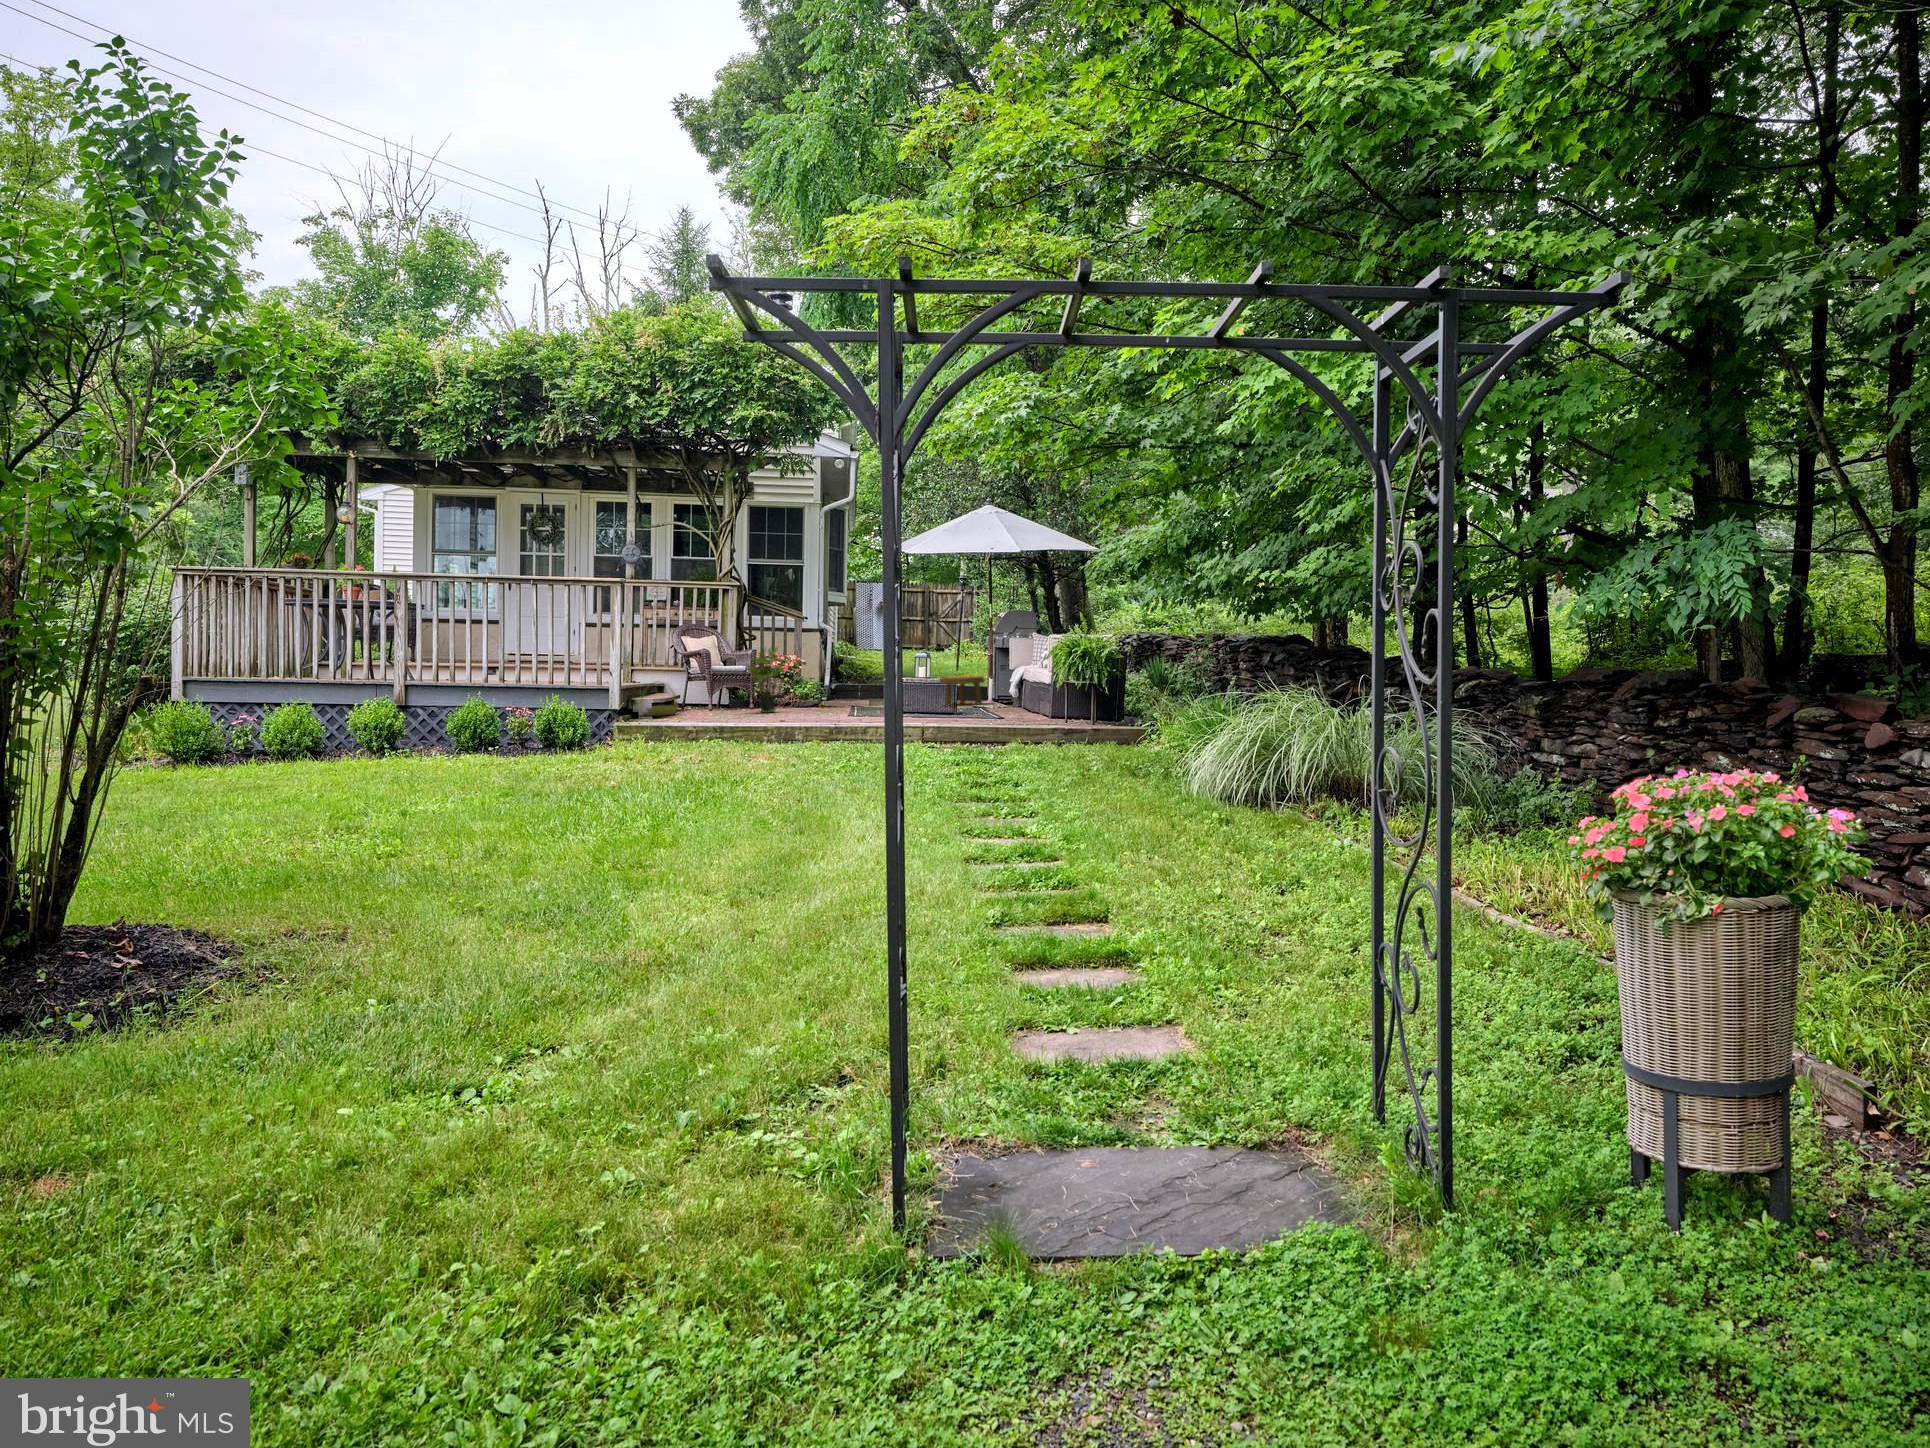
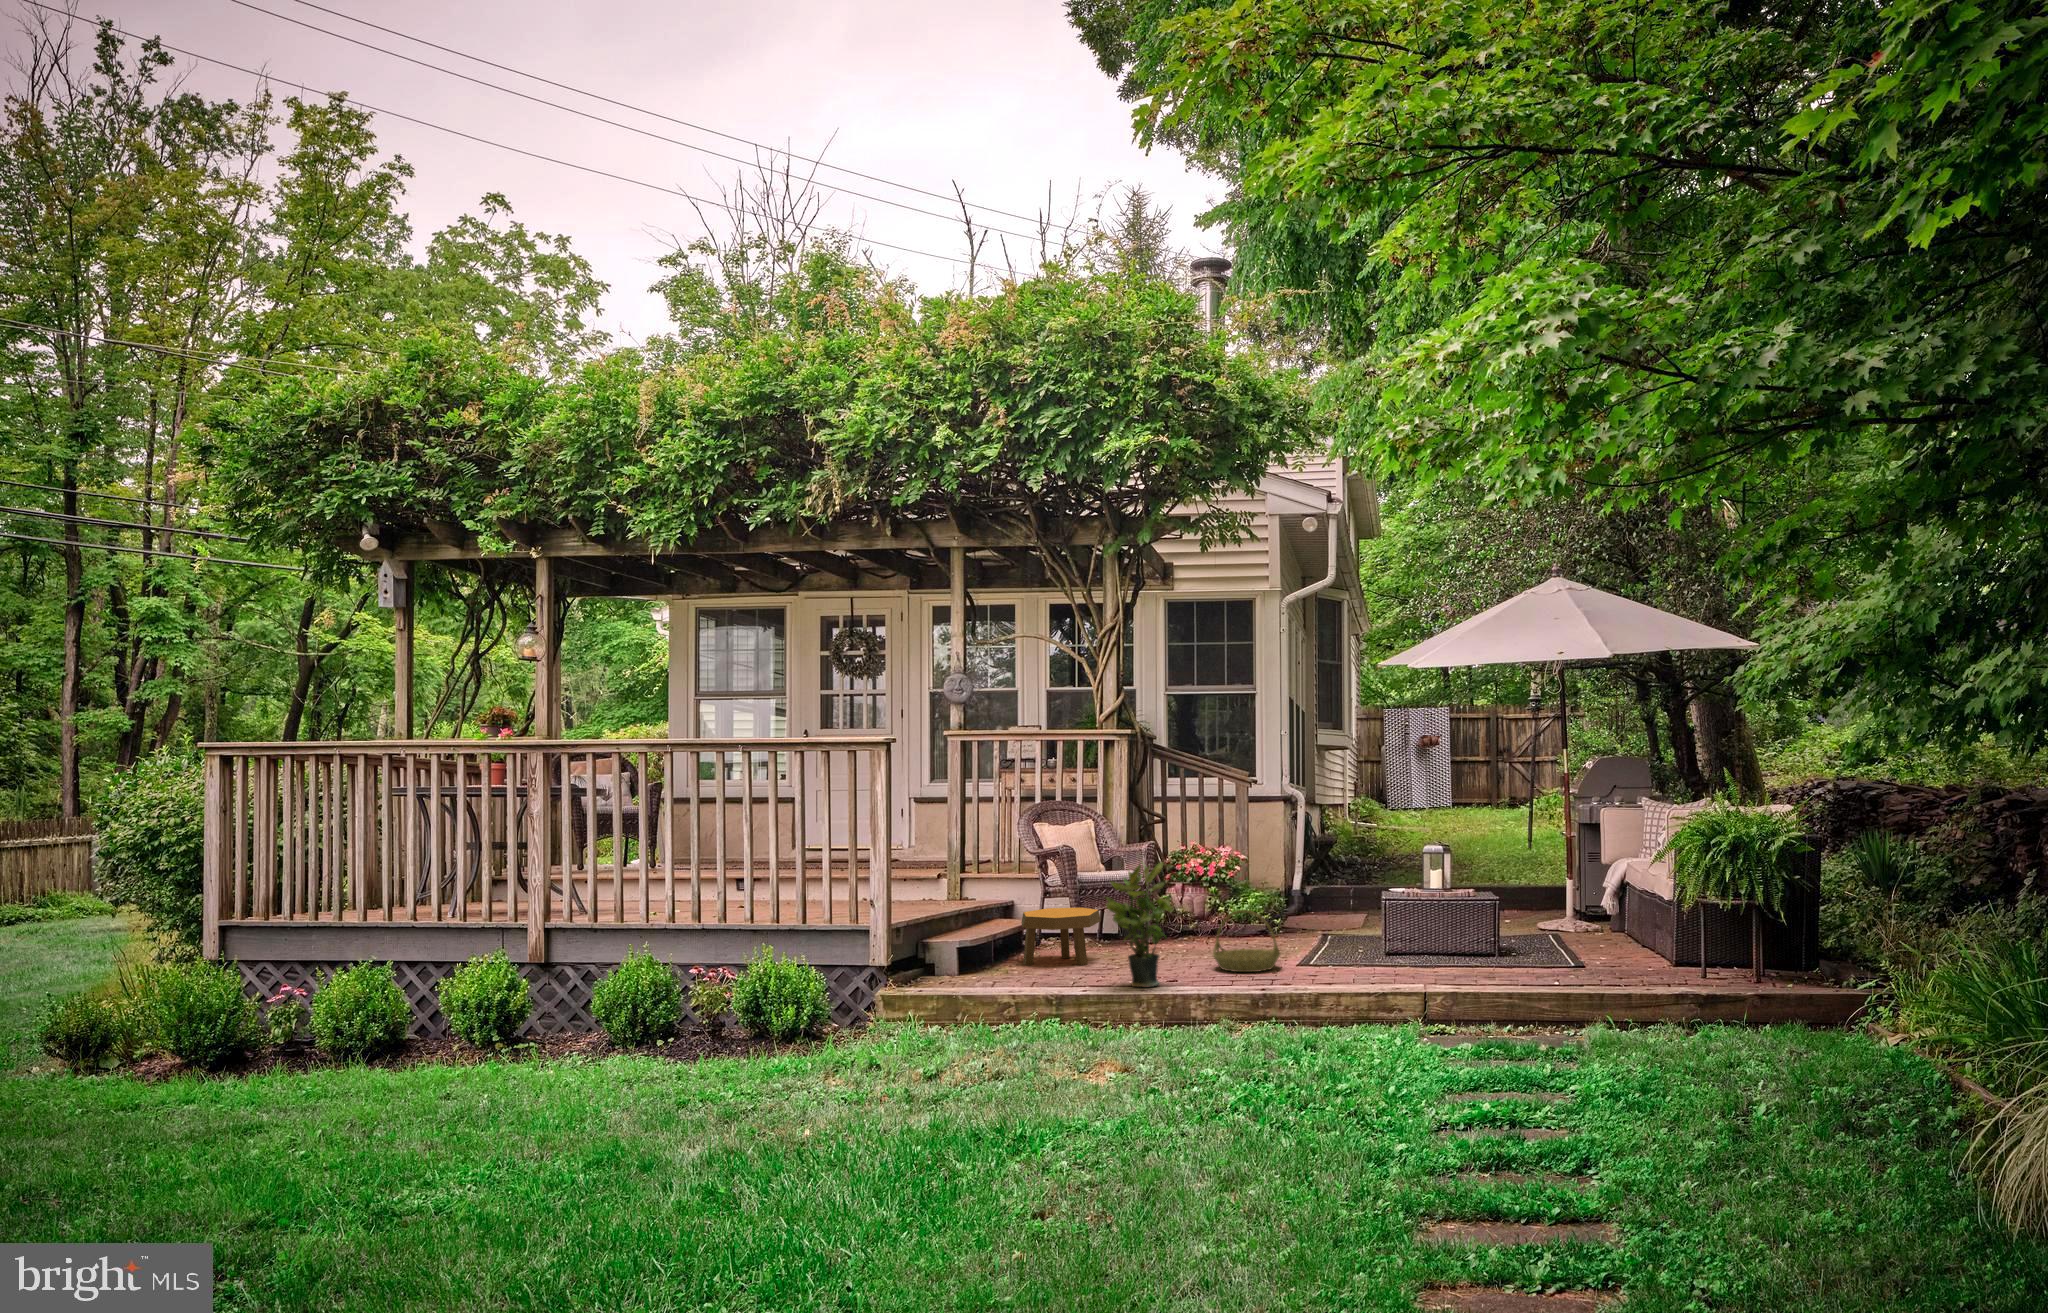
footstool: present [940,675,984,706] -> present [1021,908,1101,965]
basket: present [643,681,679,716] -> present [1213,910,1280,972]

